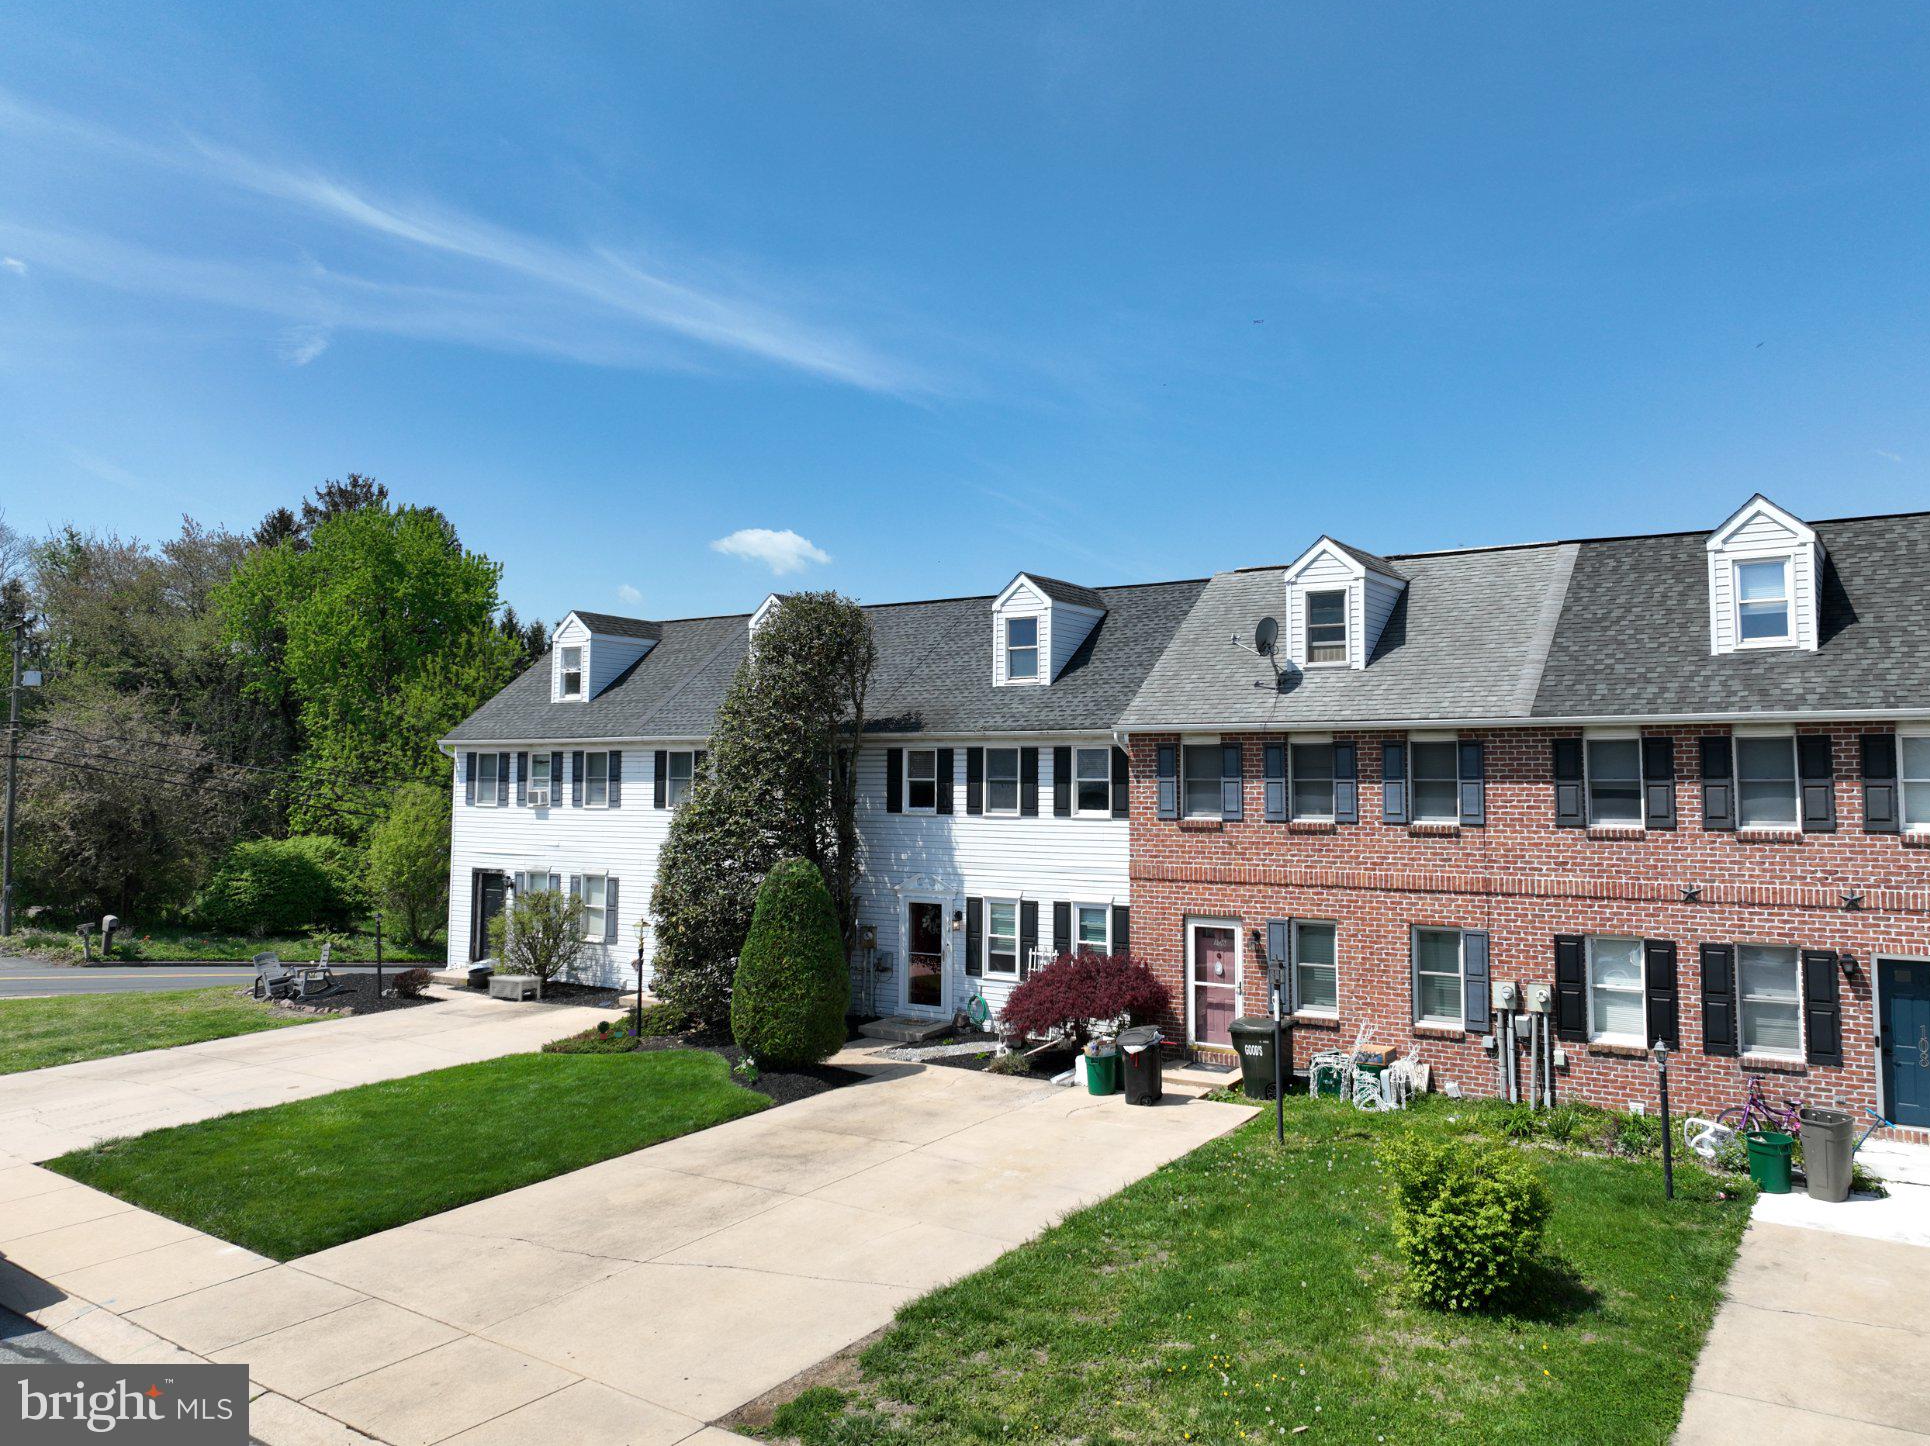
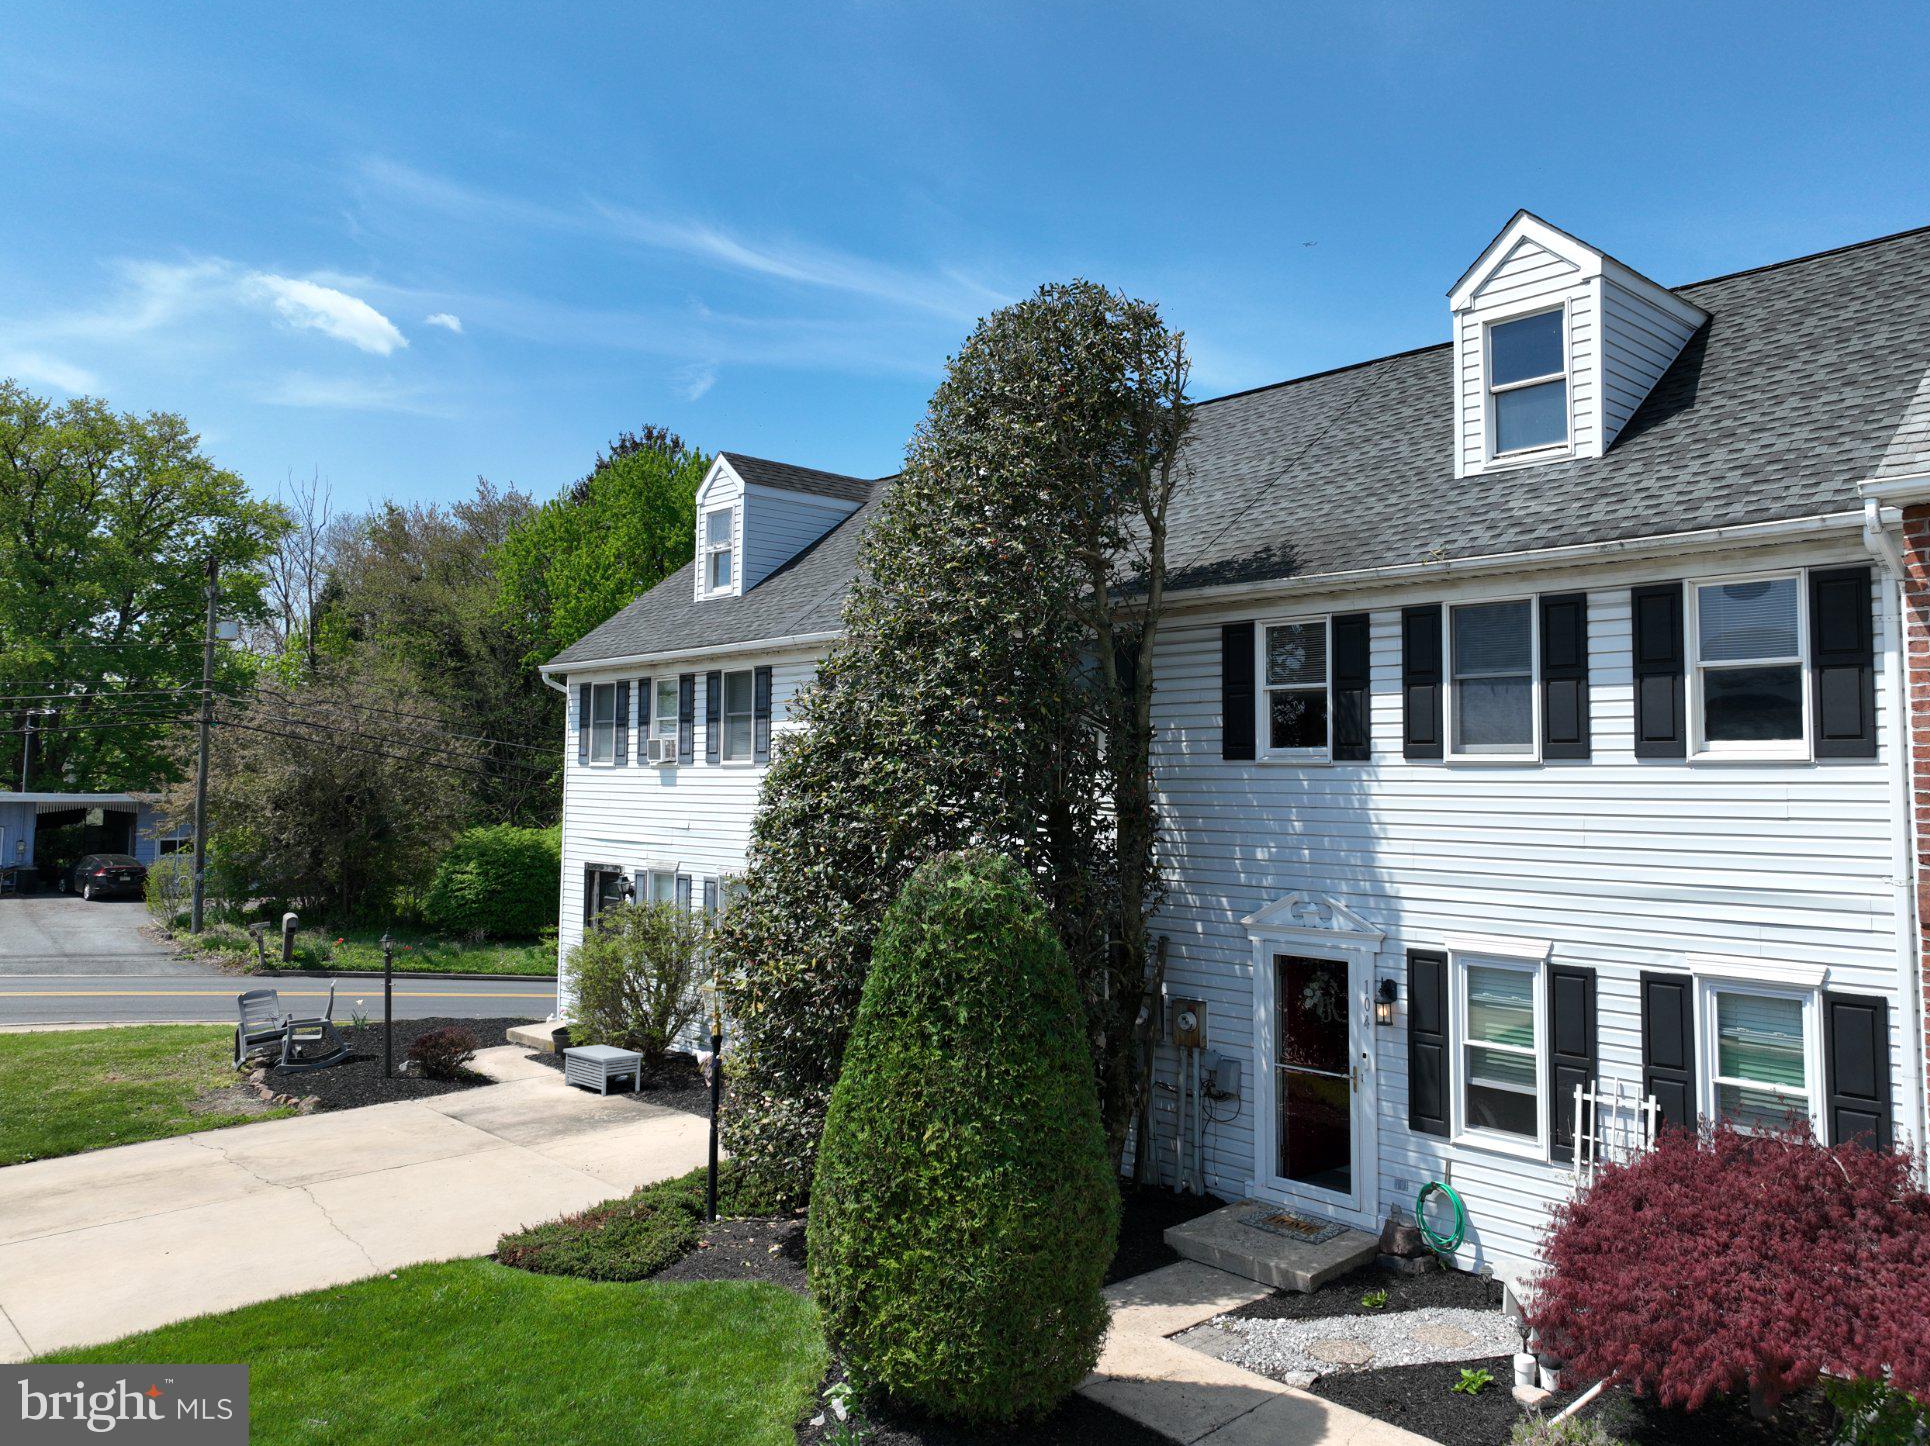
potted plant: present [597,1004,638,1040] -> none [641,1137,728,1212]

